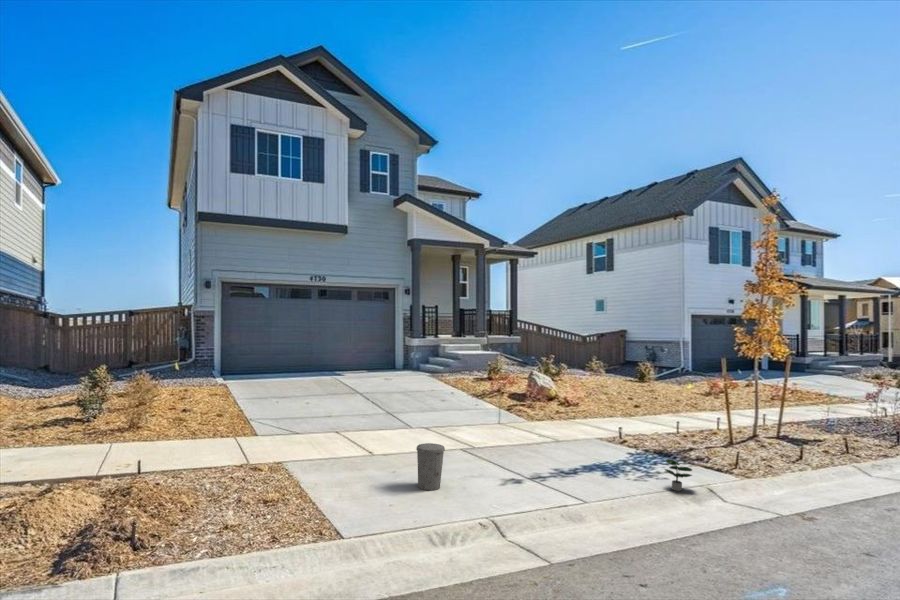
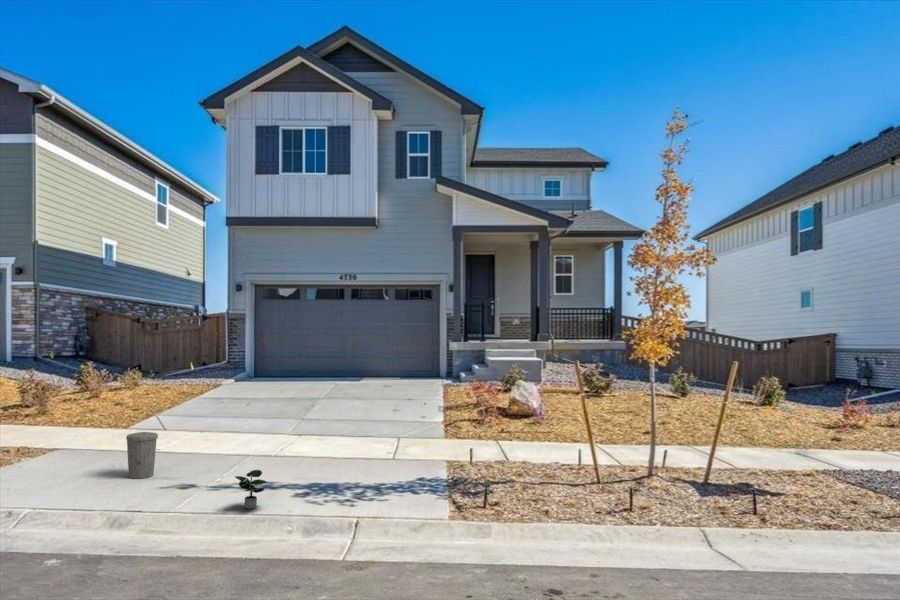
potted plant: present [665,459,692,491] -> present [235,470,268,509]

